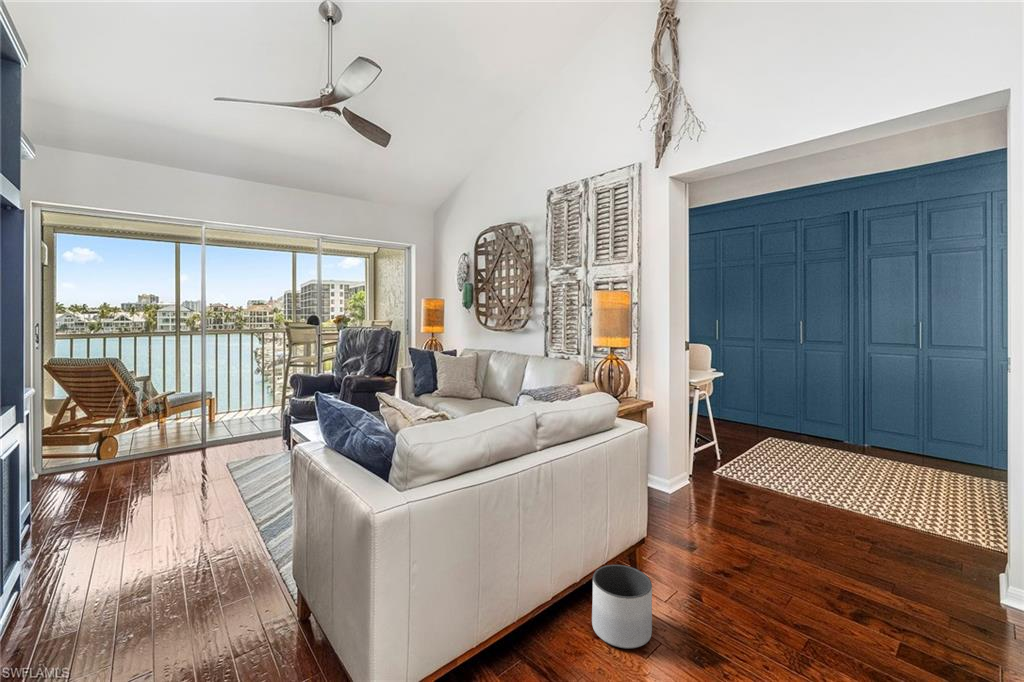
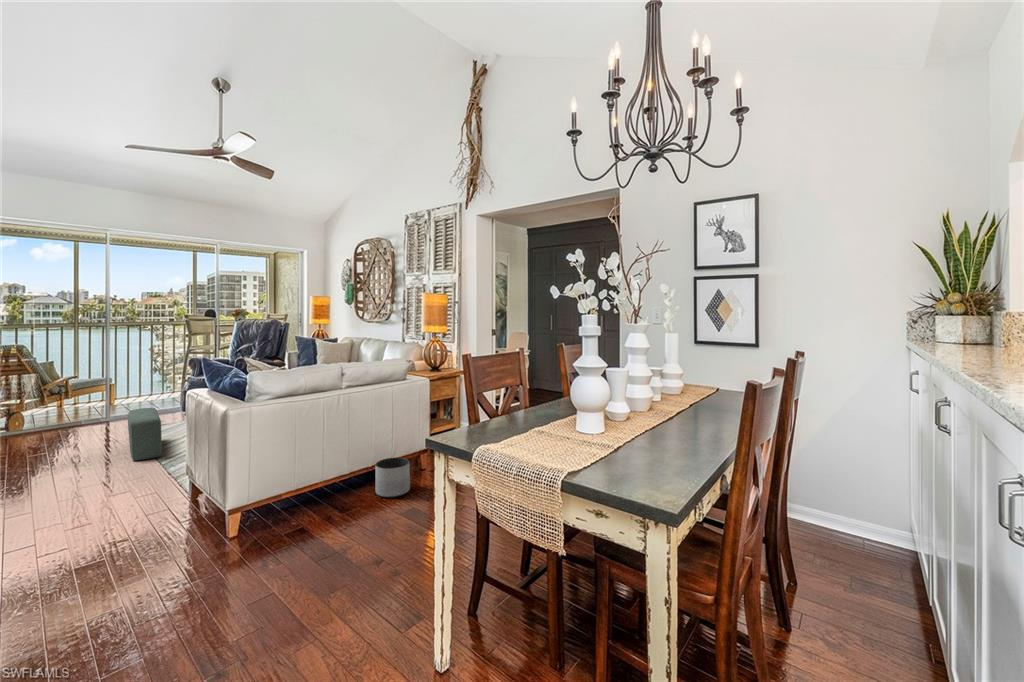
pouf: none [223,440,262,519] -> present [128,408,162,461]

